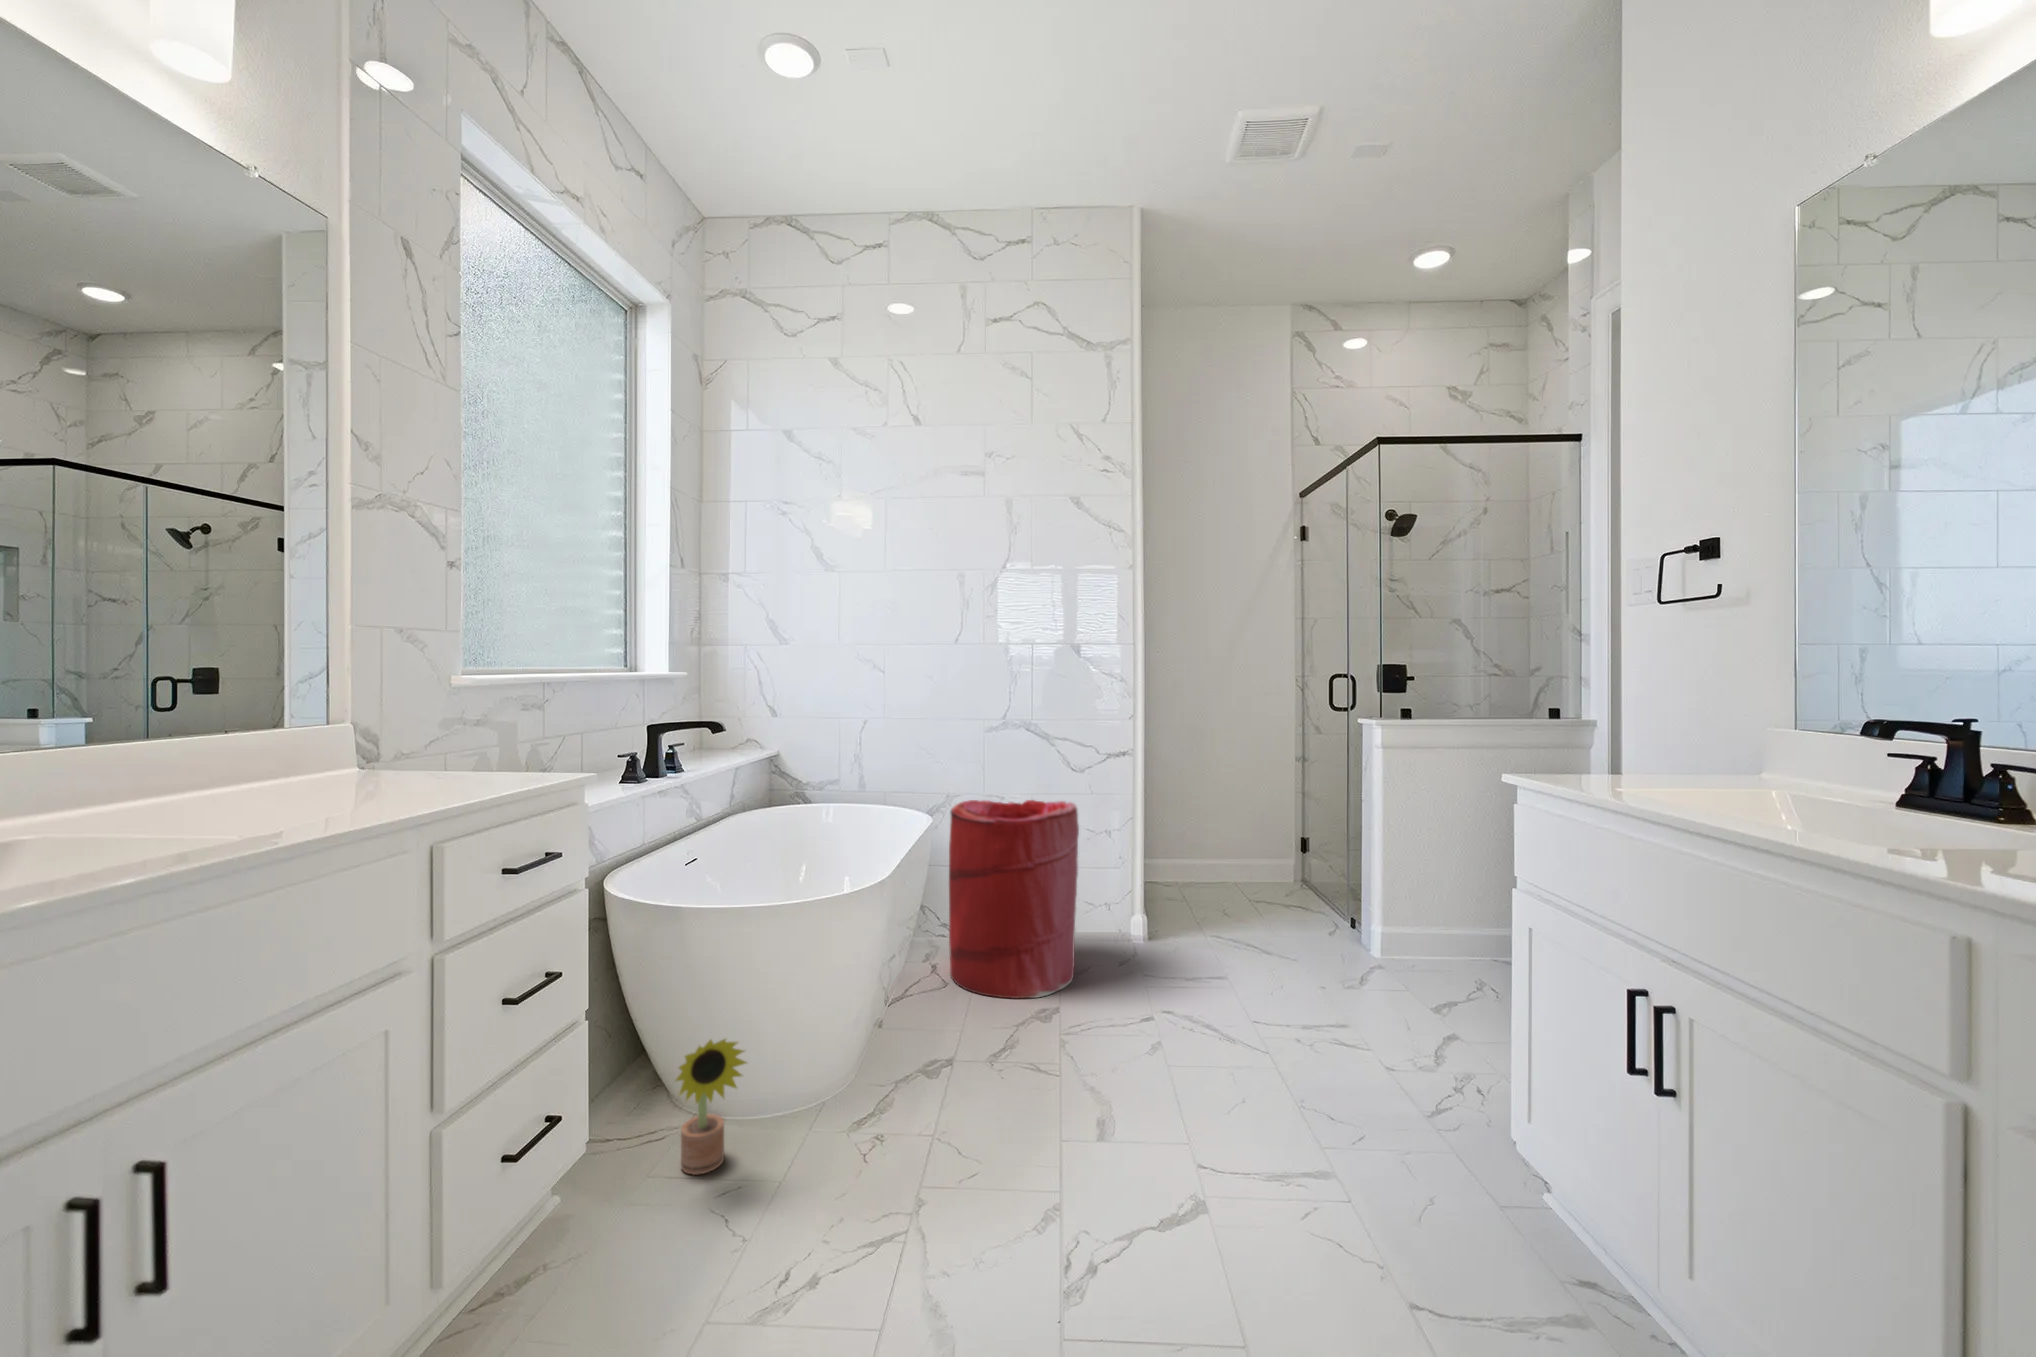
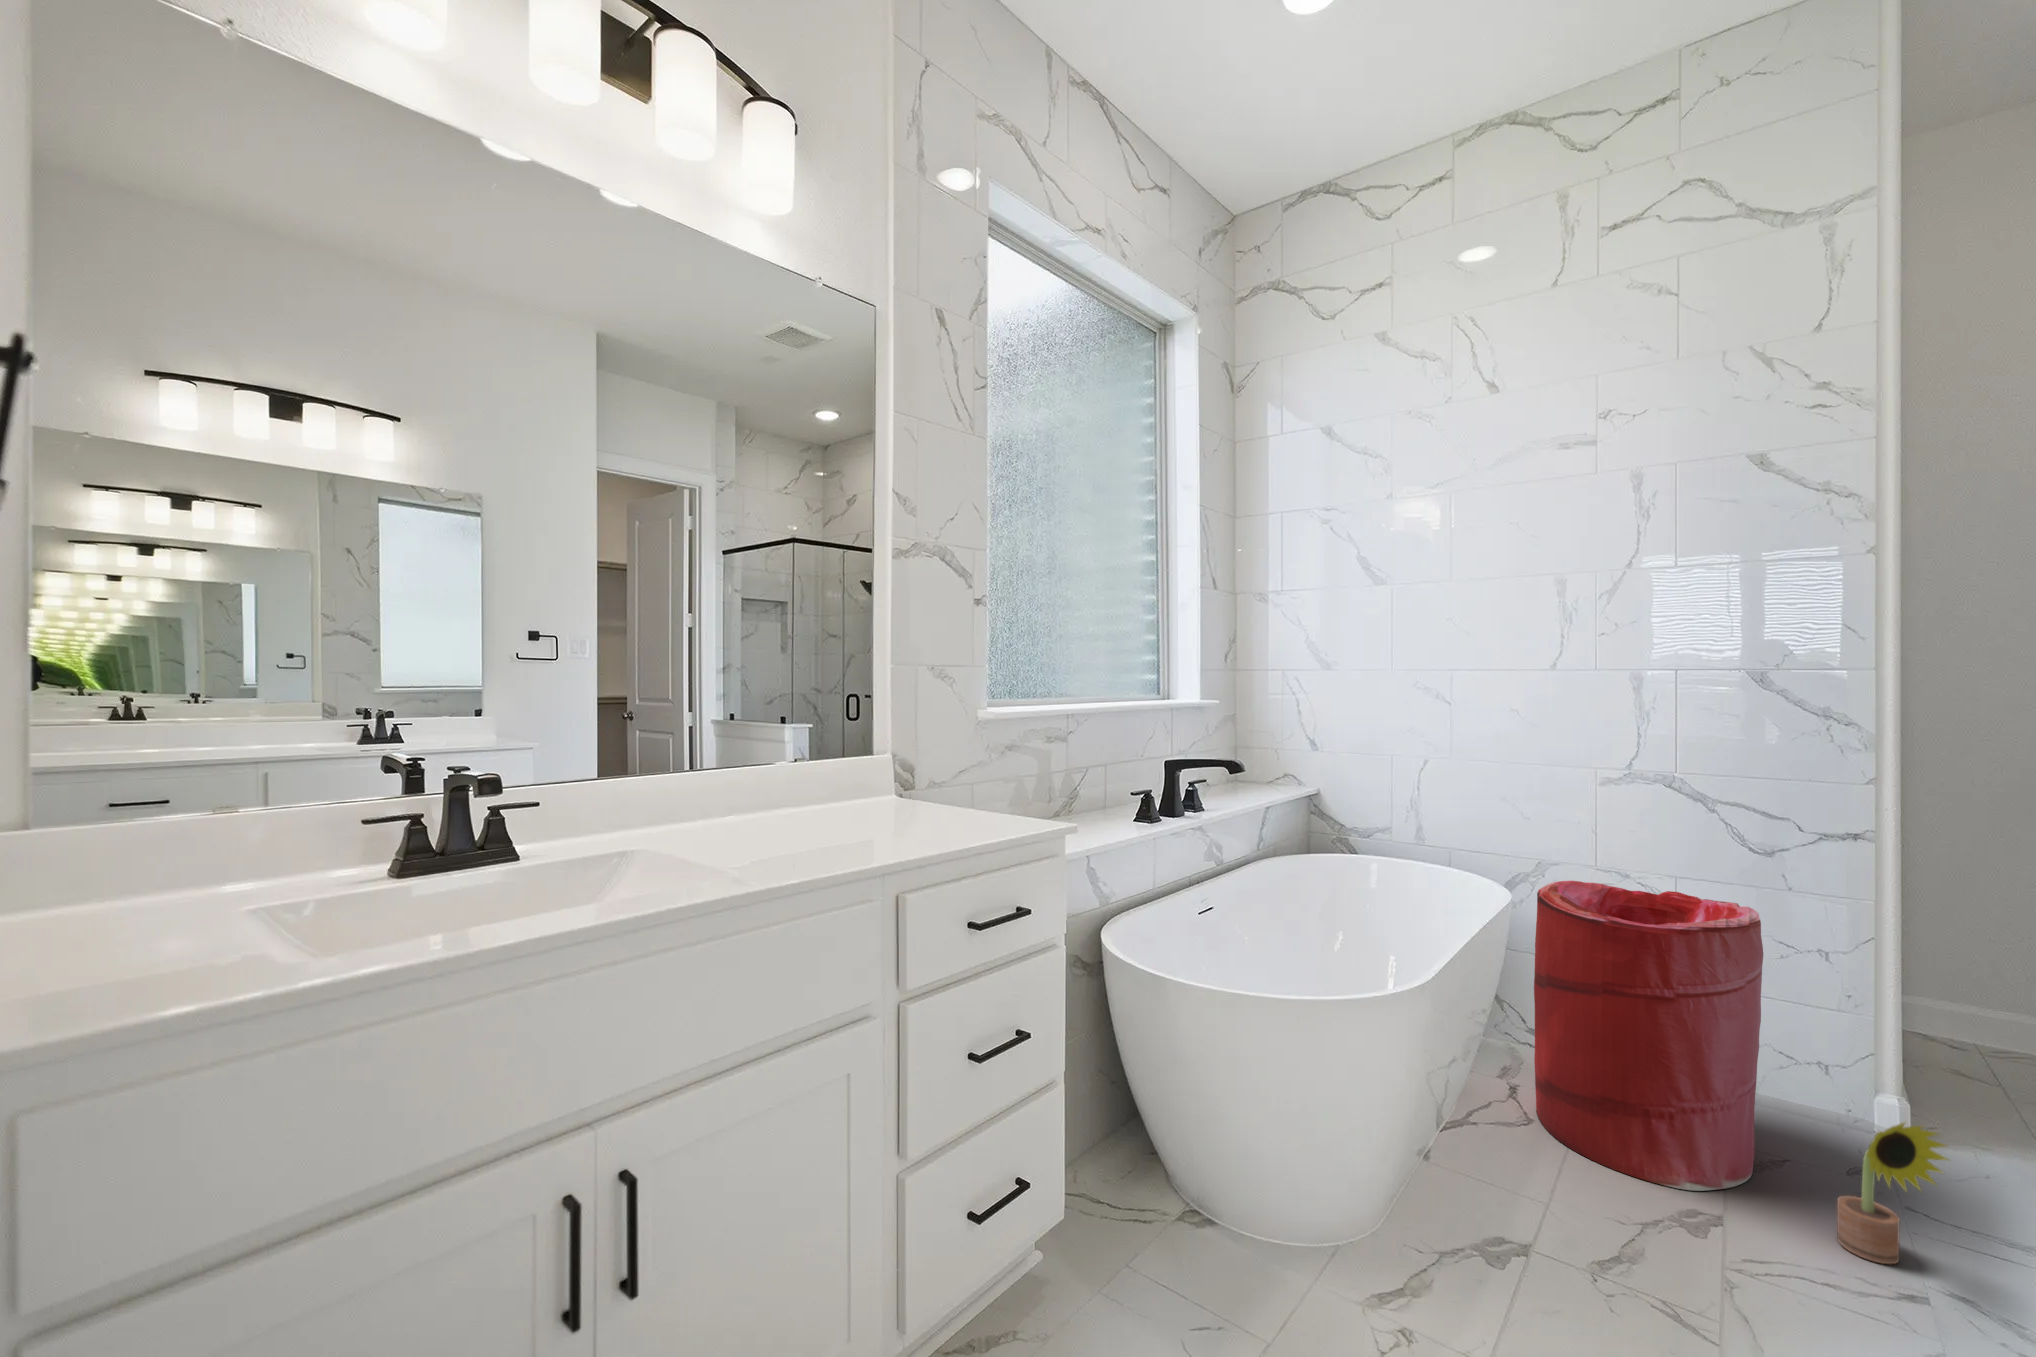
decorative plant: present [676,1039,747,1175] -> present [1837,1123,1948,1264]

